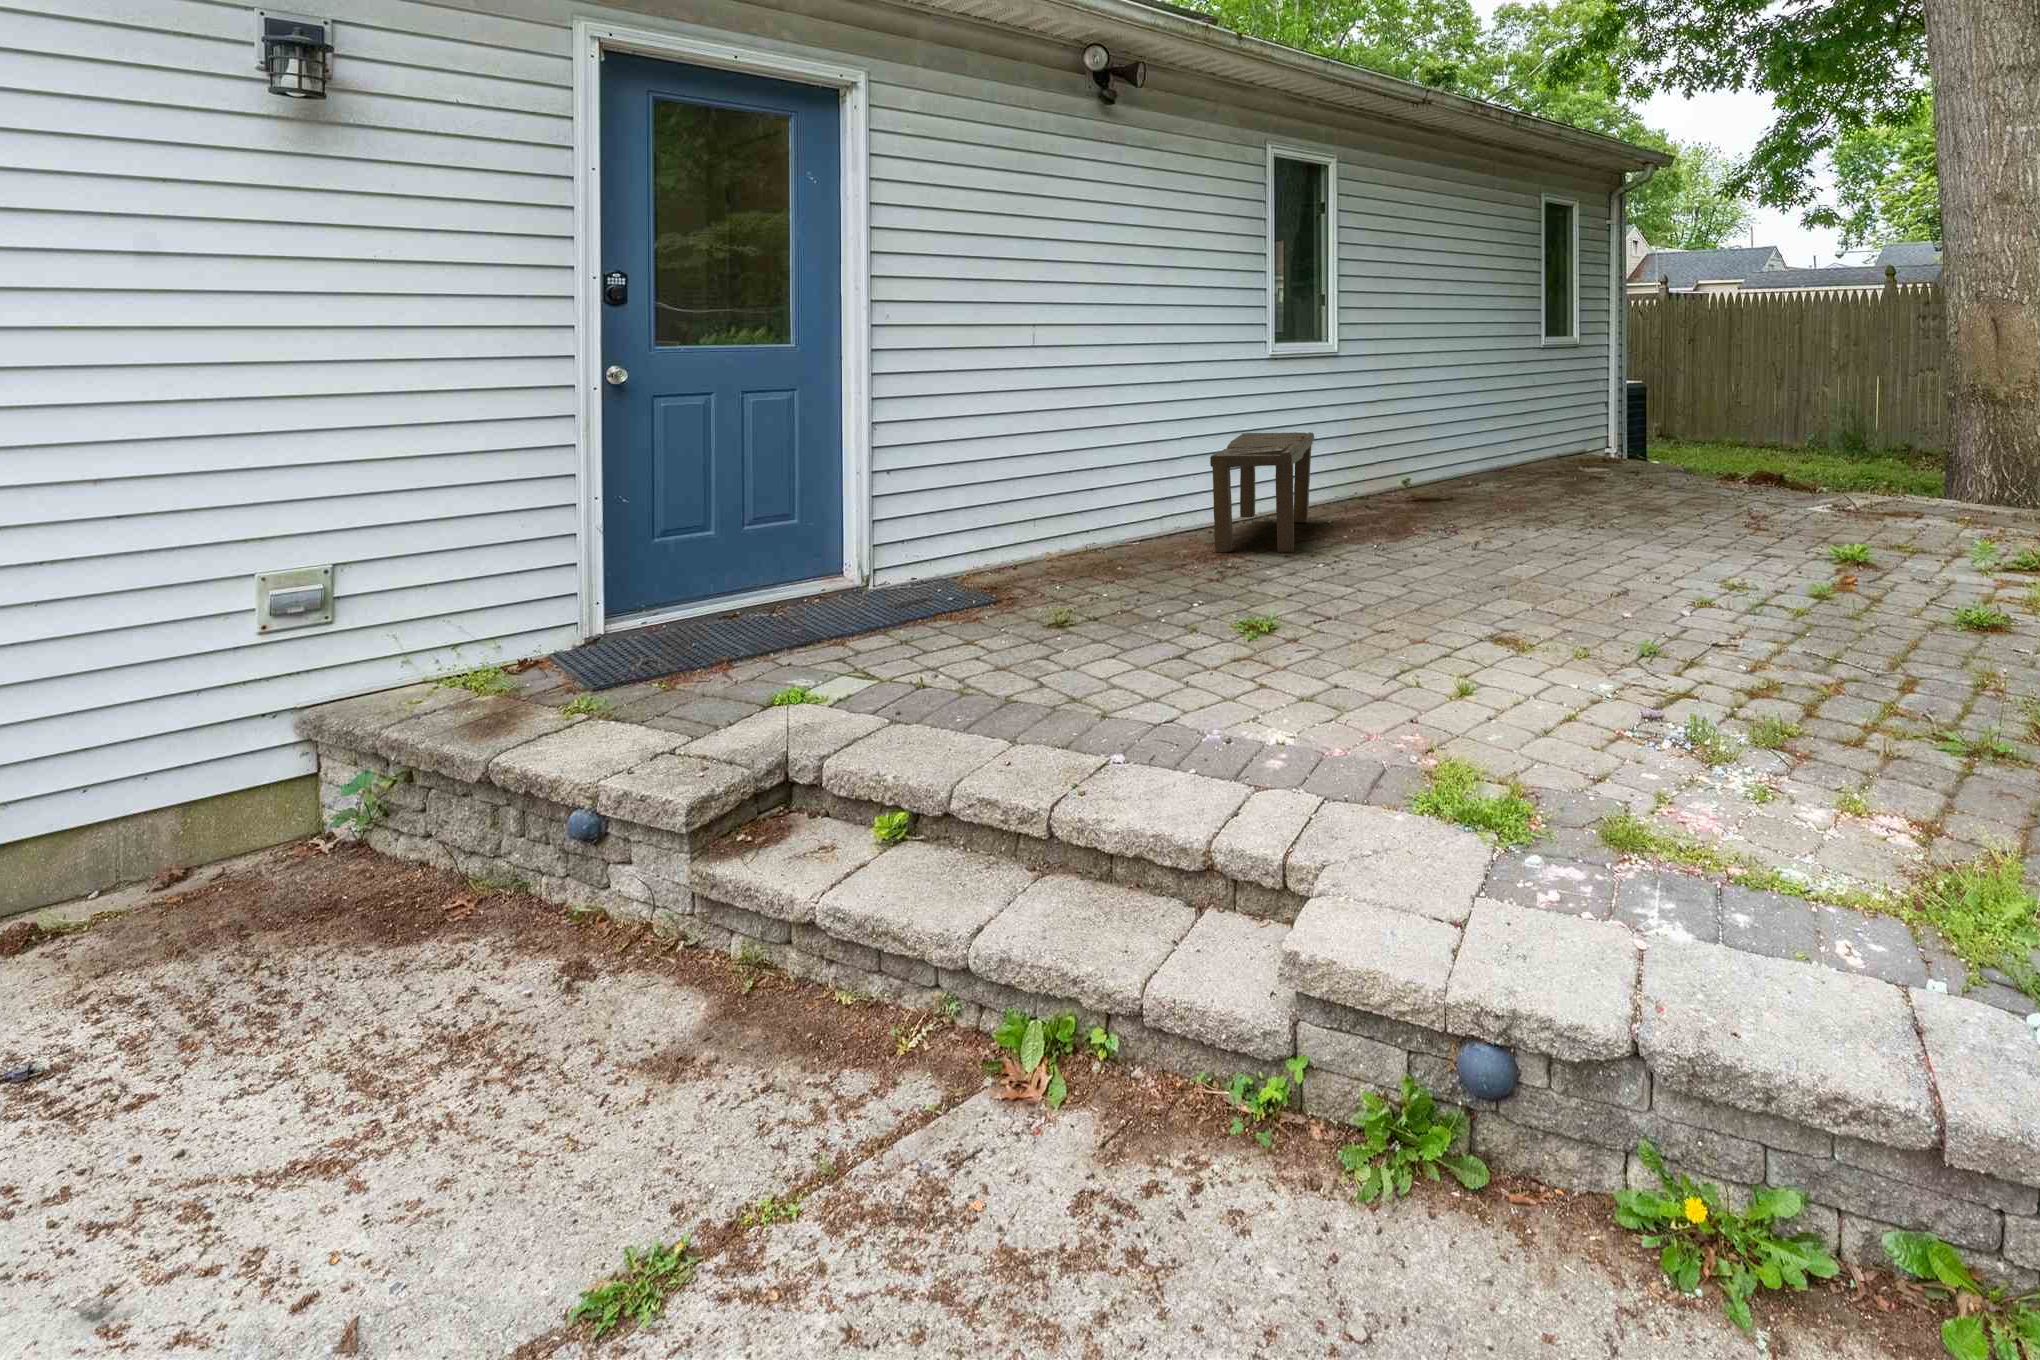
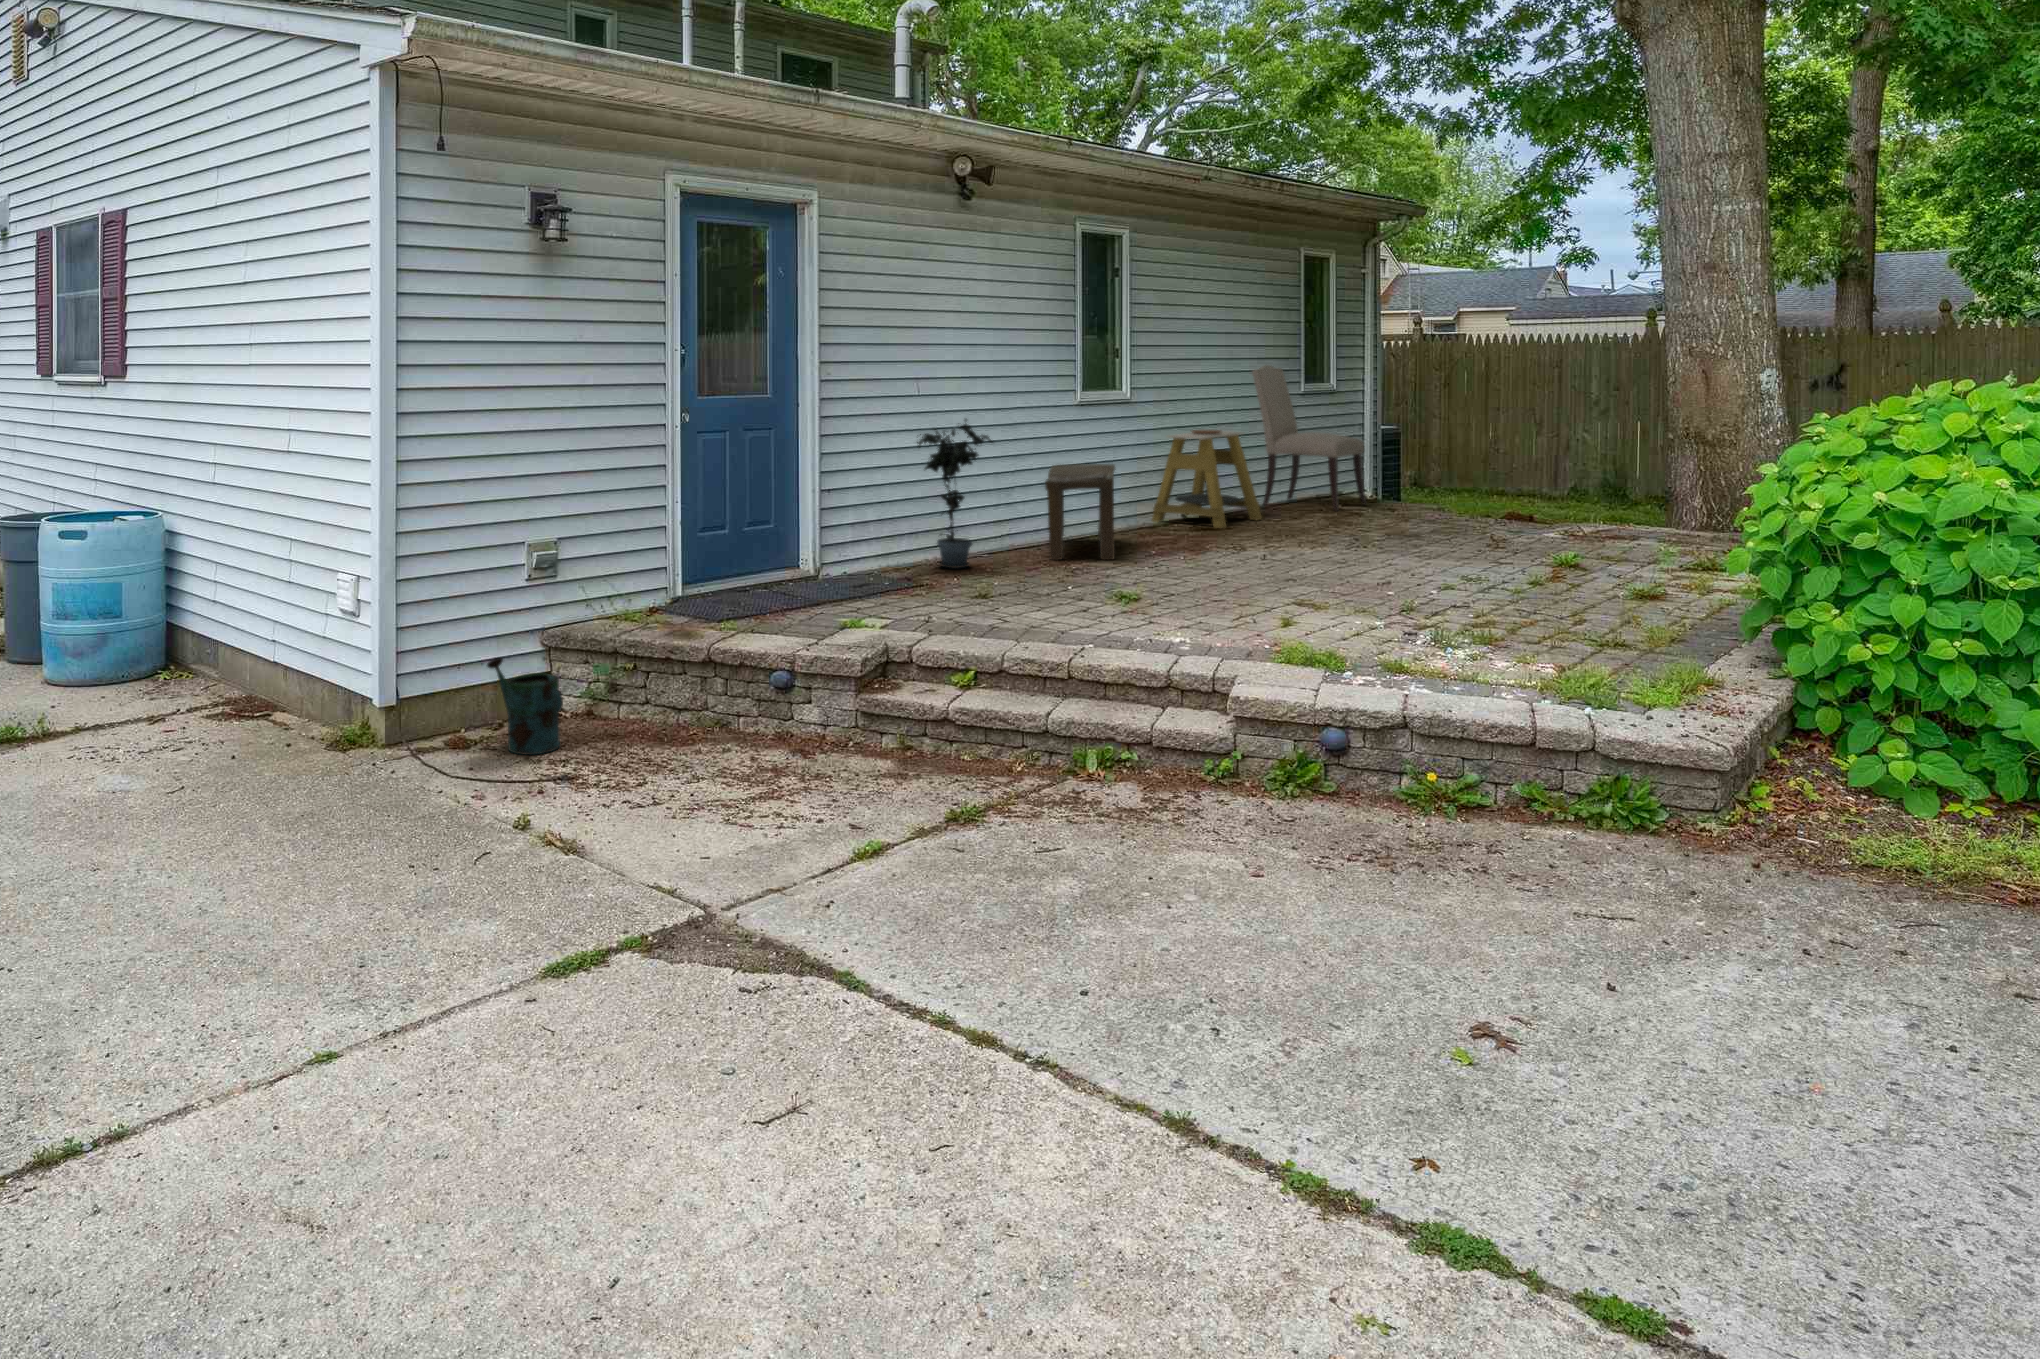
chair: none [1491,324,1612,481] -> present [1252,365,1366,511]
potted plant: none [1029,378,1143,567] -> present [917,419,993,569]
side table: none [1372,393,1495,504] -> present [1152,430,1262,528]
watering can: none [71,772,200,967] -> present [487,658,563,755]

